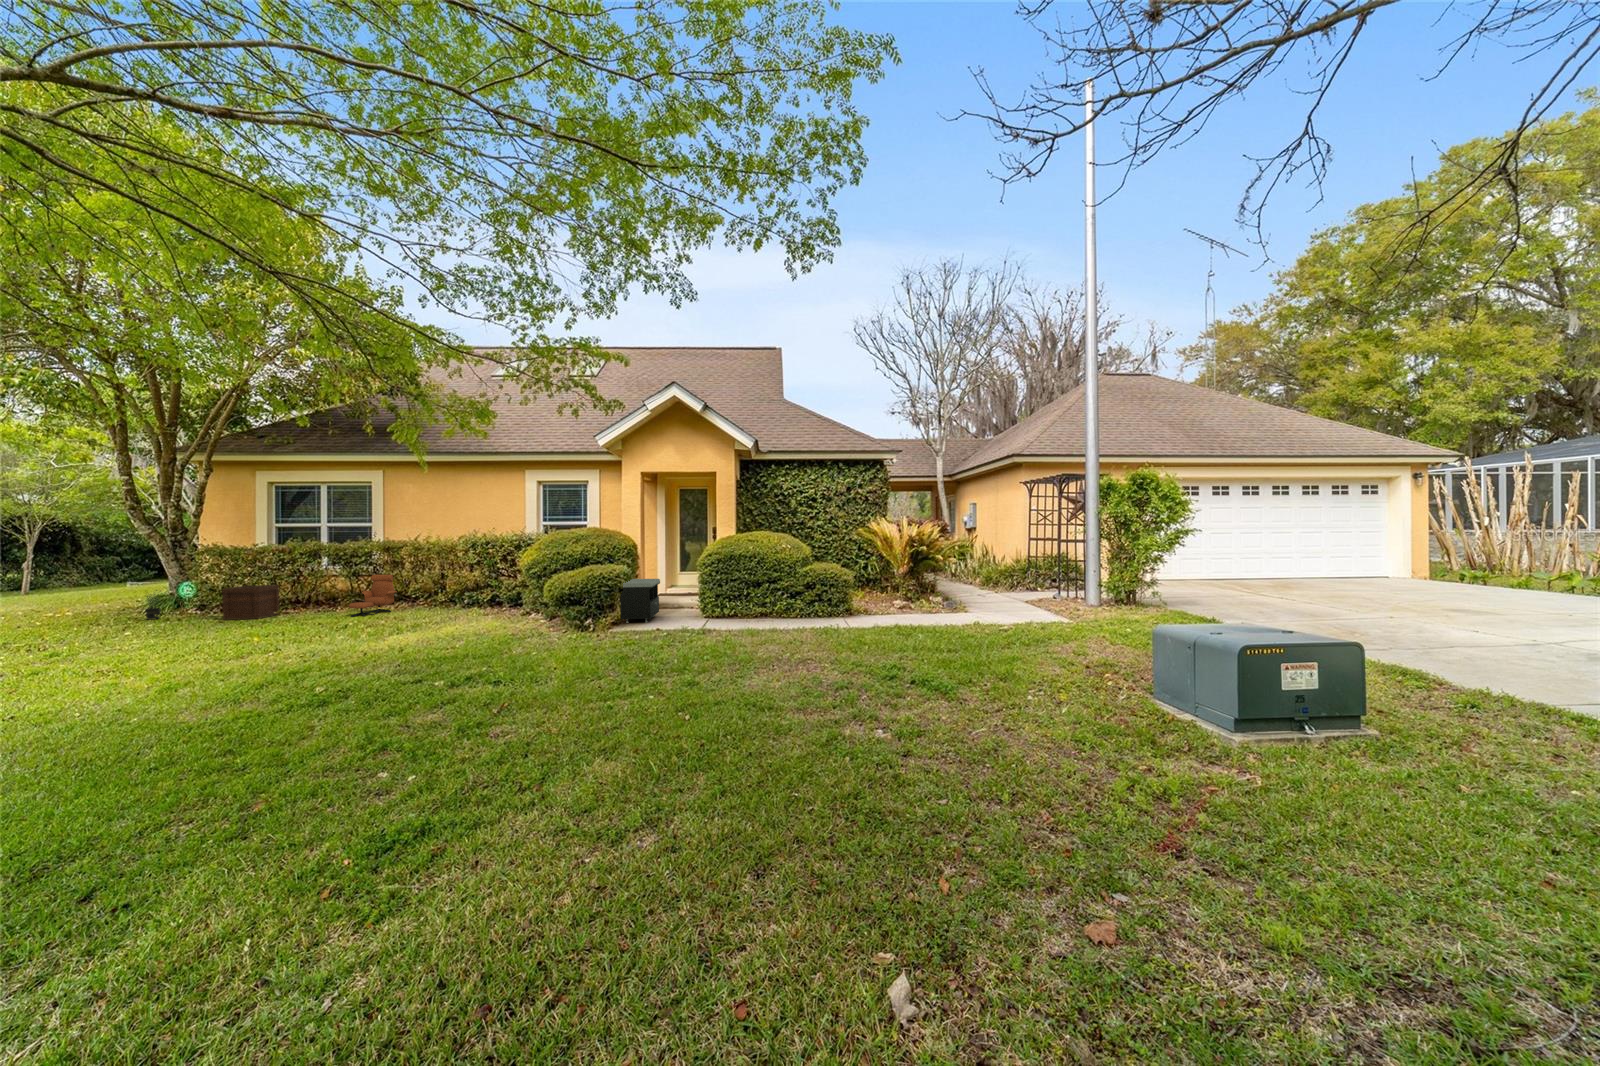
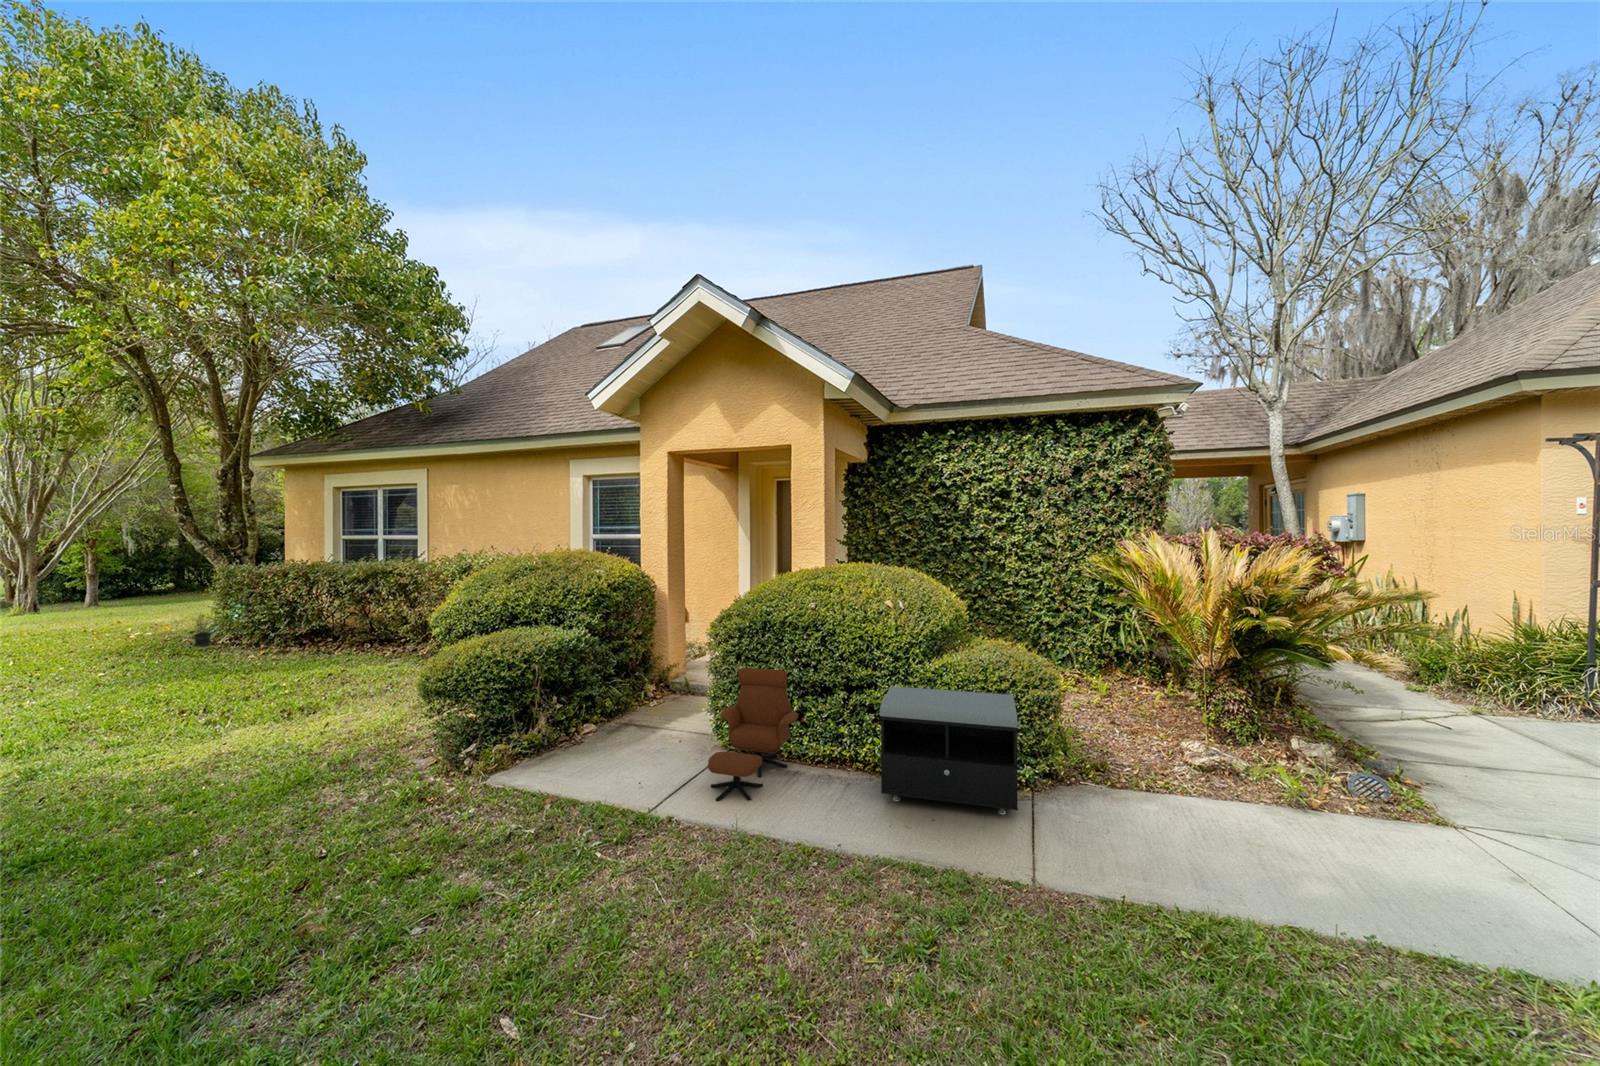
lounge chair: present [349,575,397,617] -> present [708,668,798,801]
storage bench: present [620,579,660,623] -> present [880,686,1018,815]
wooden crate: present [222,585,280,620] -> none [230,612,301,657]

